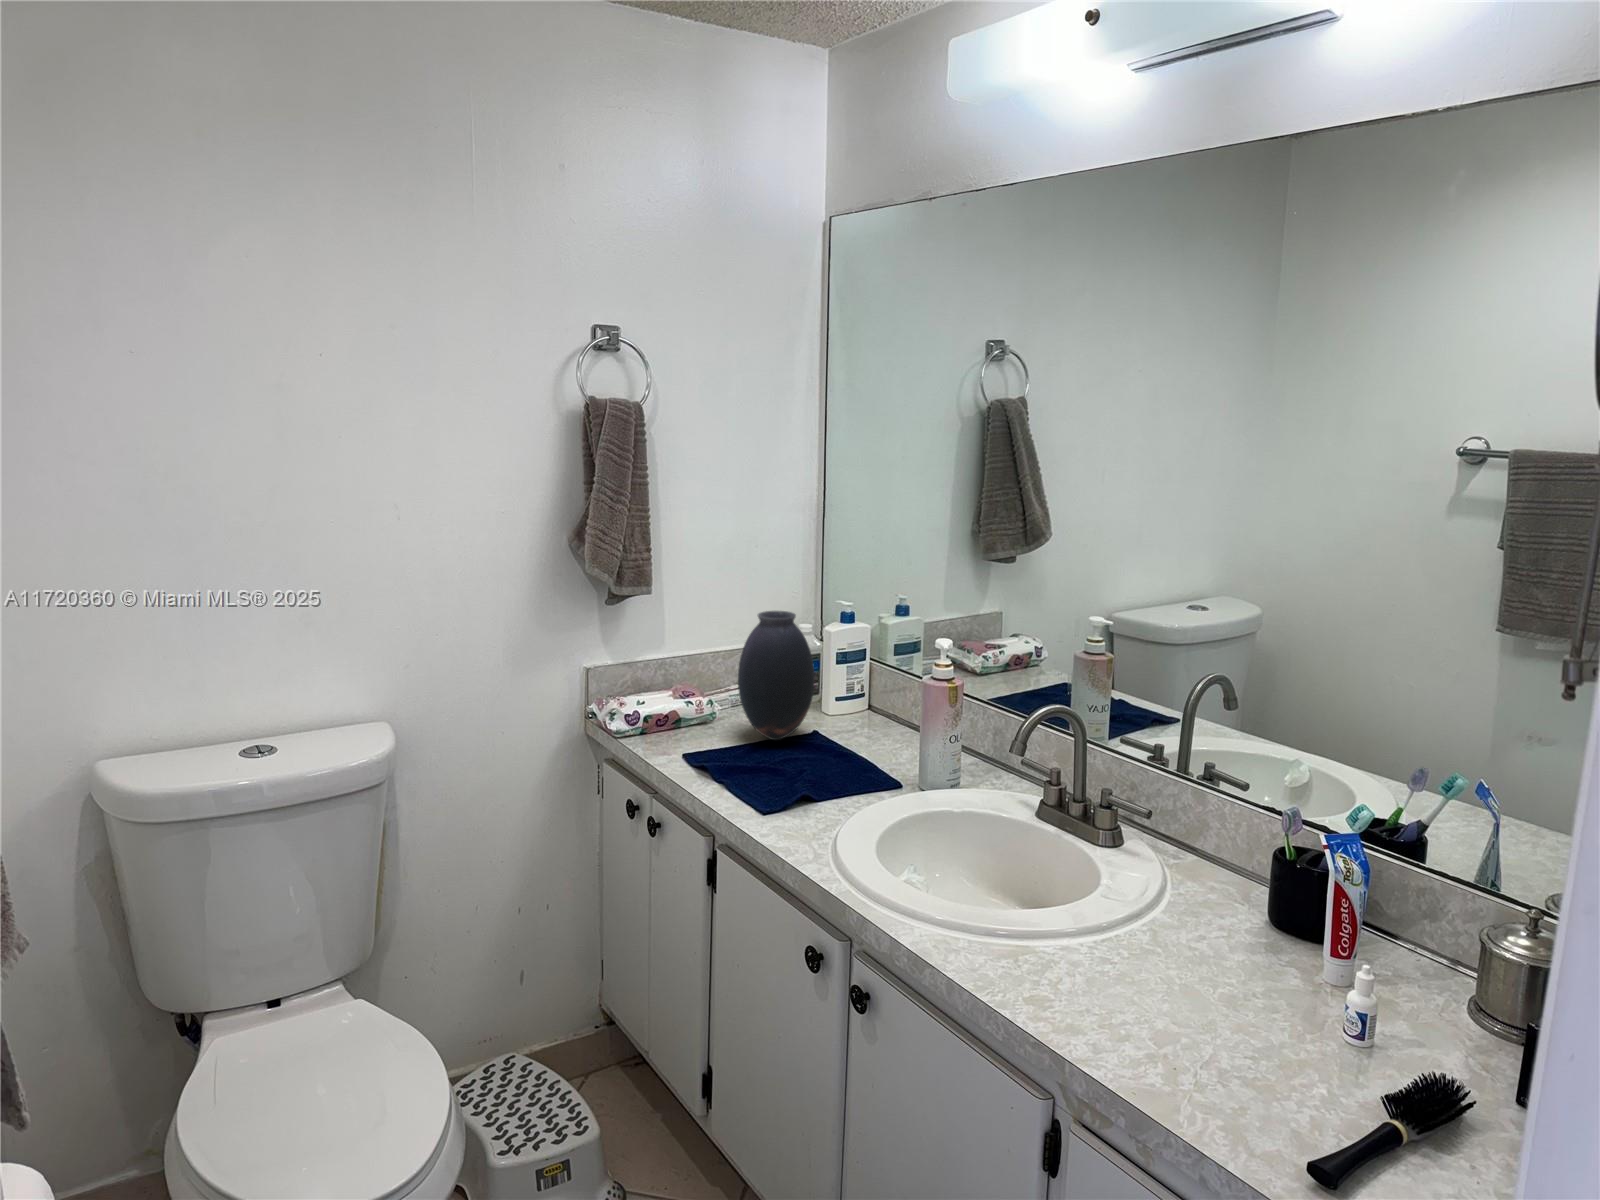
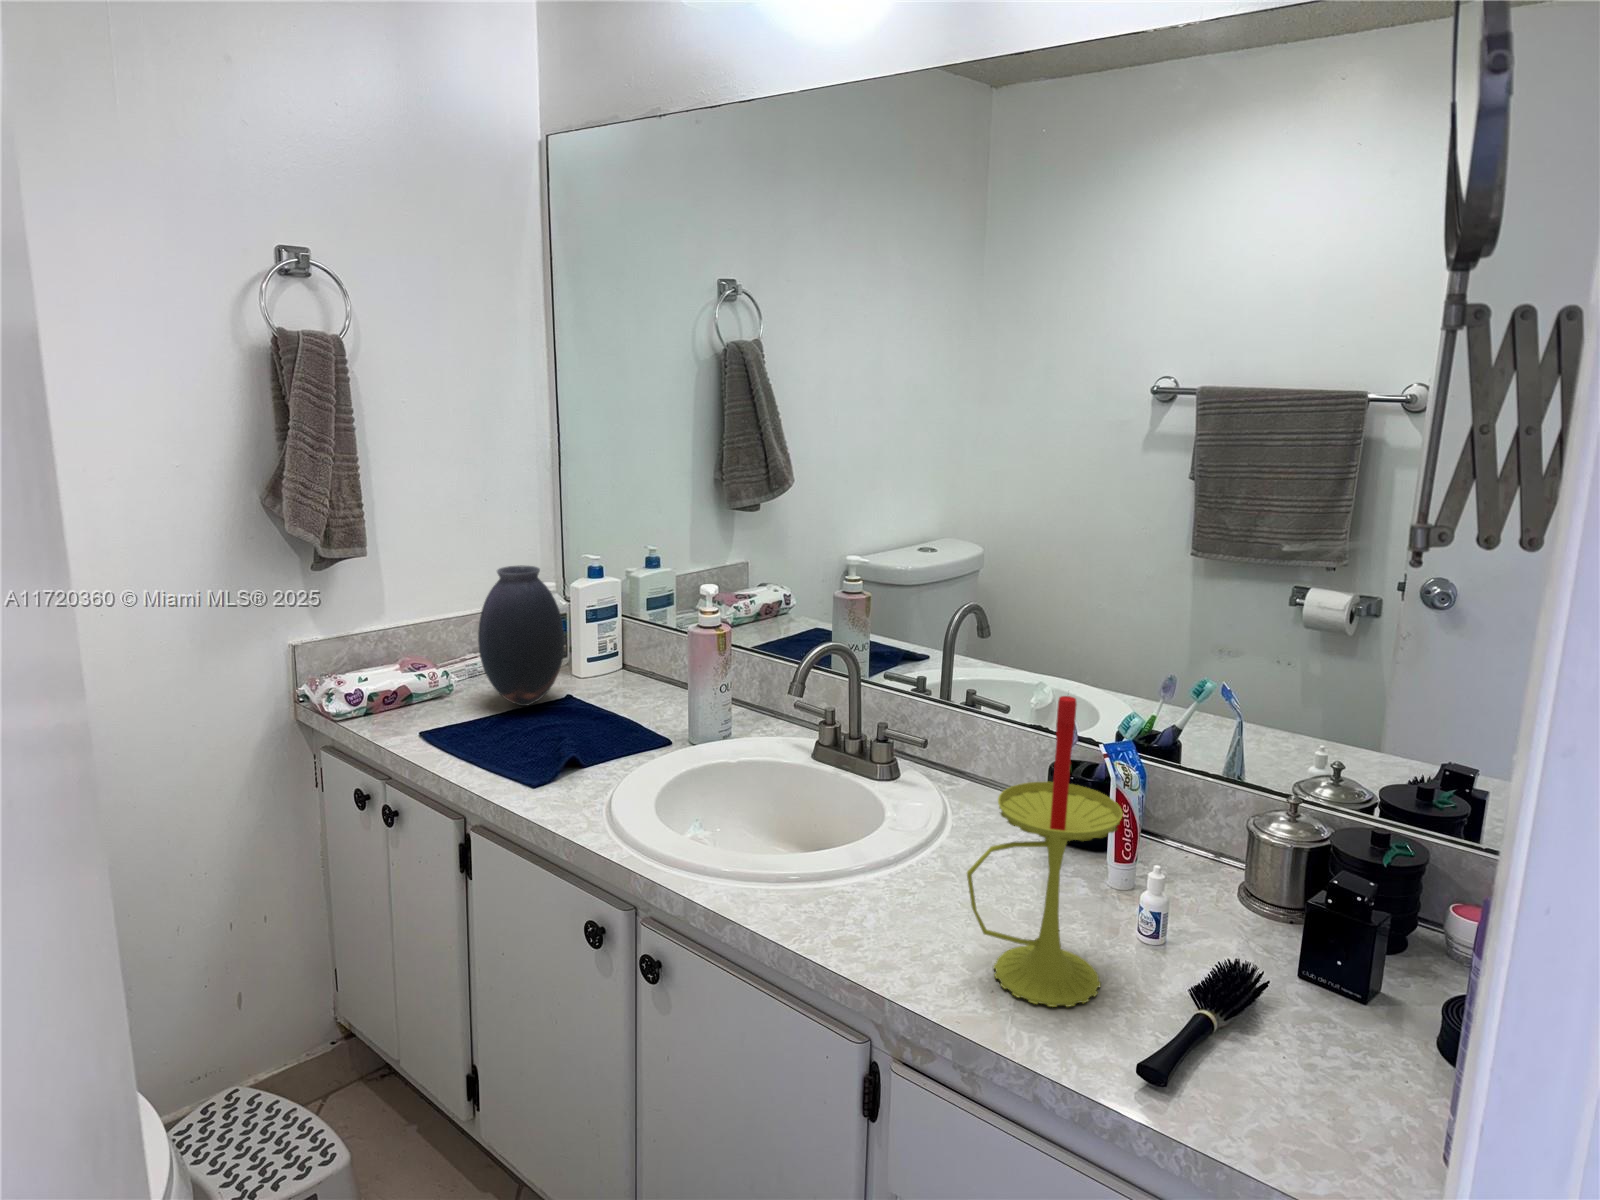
candle: none [1151,773,1319,1094] -> present [967,696,1123,1007]

